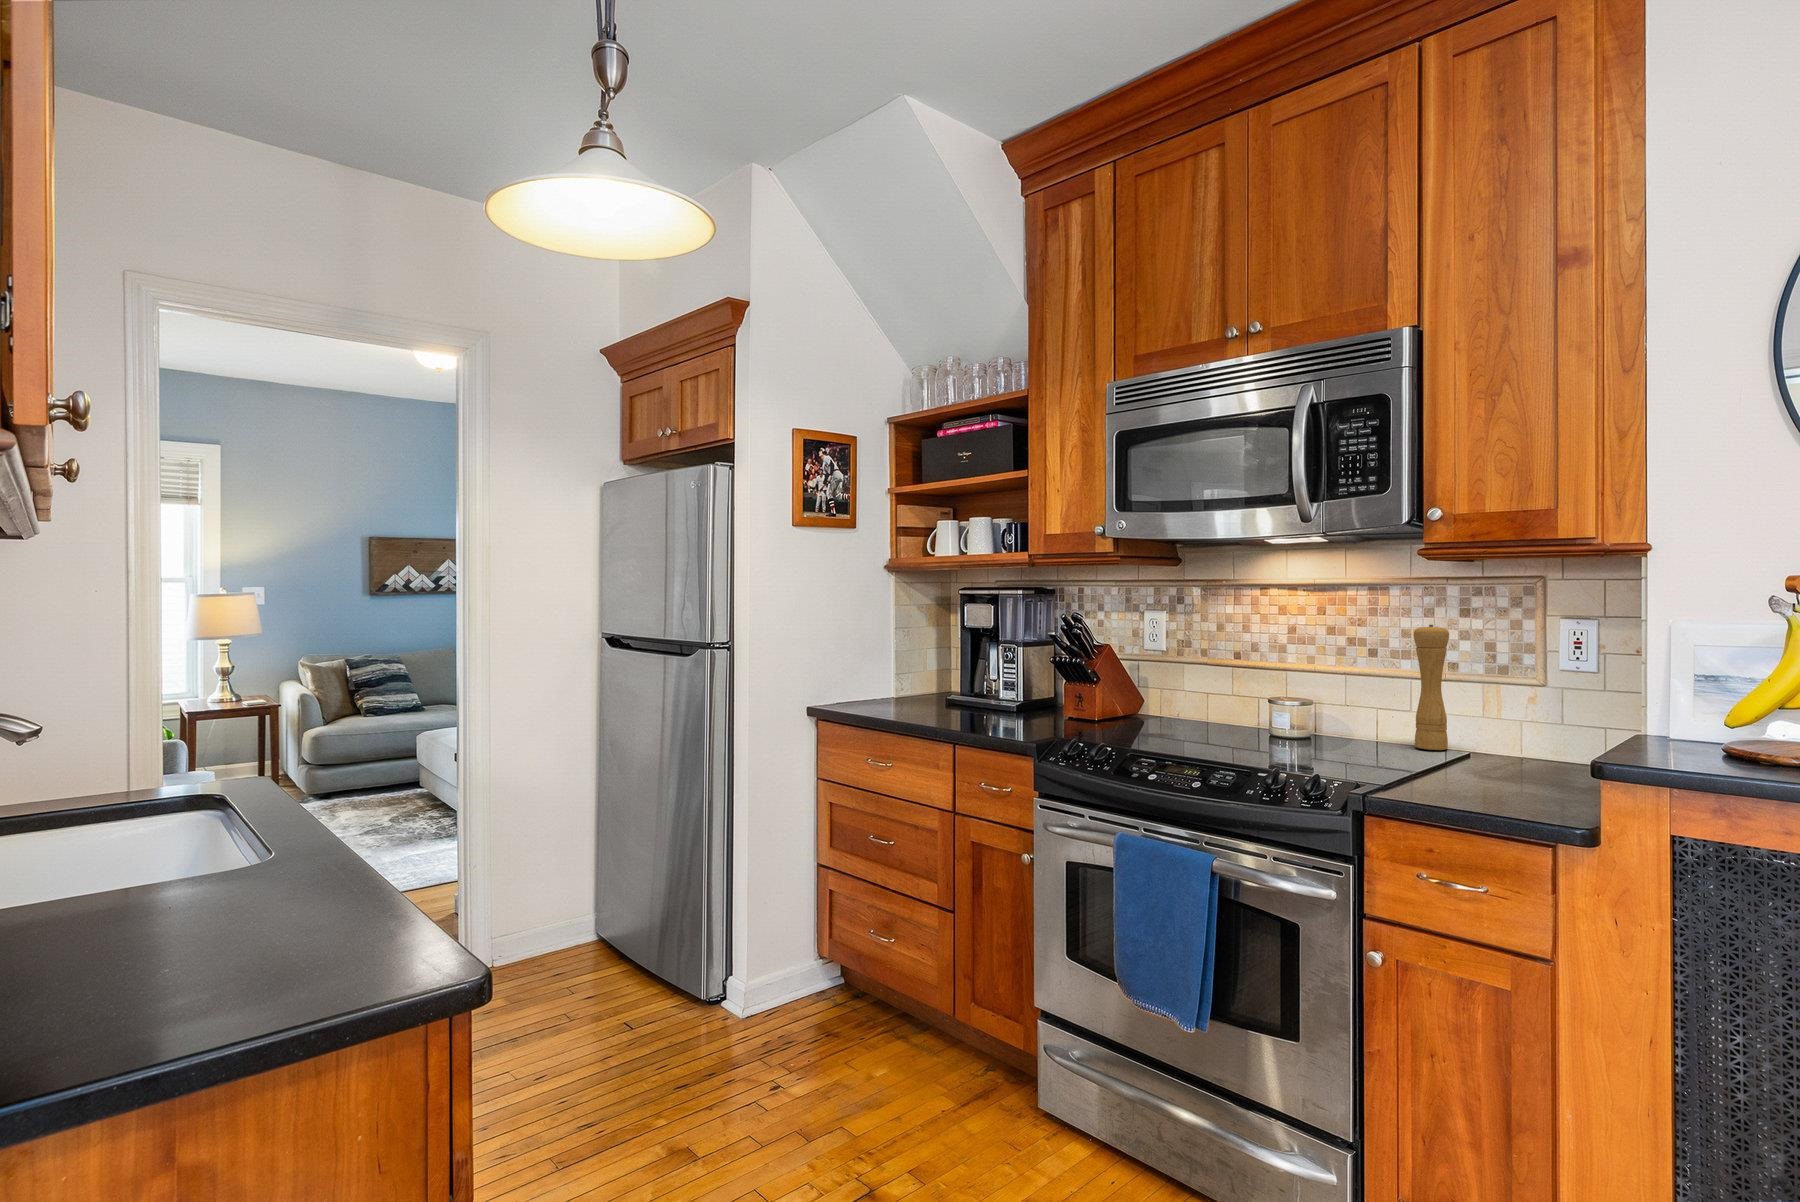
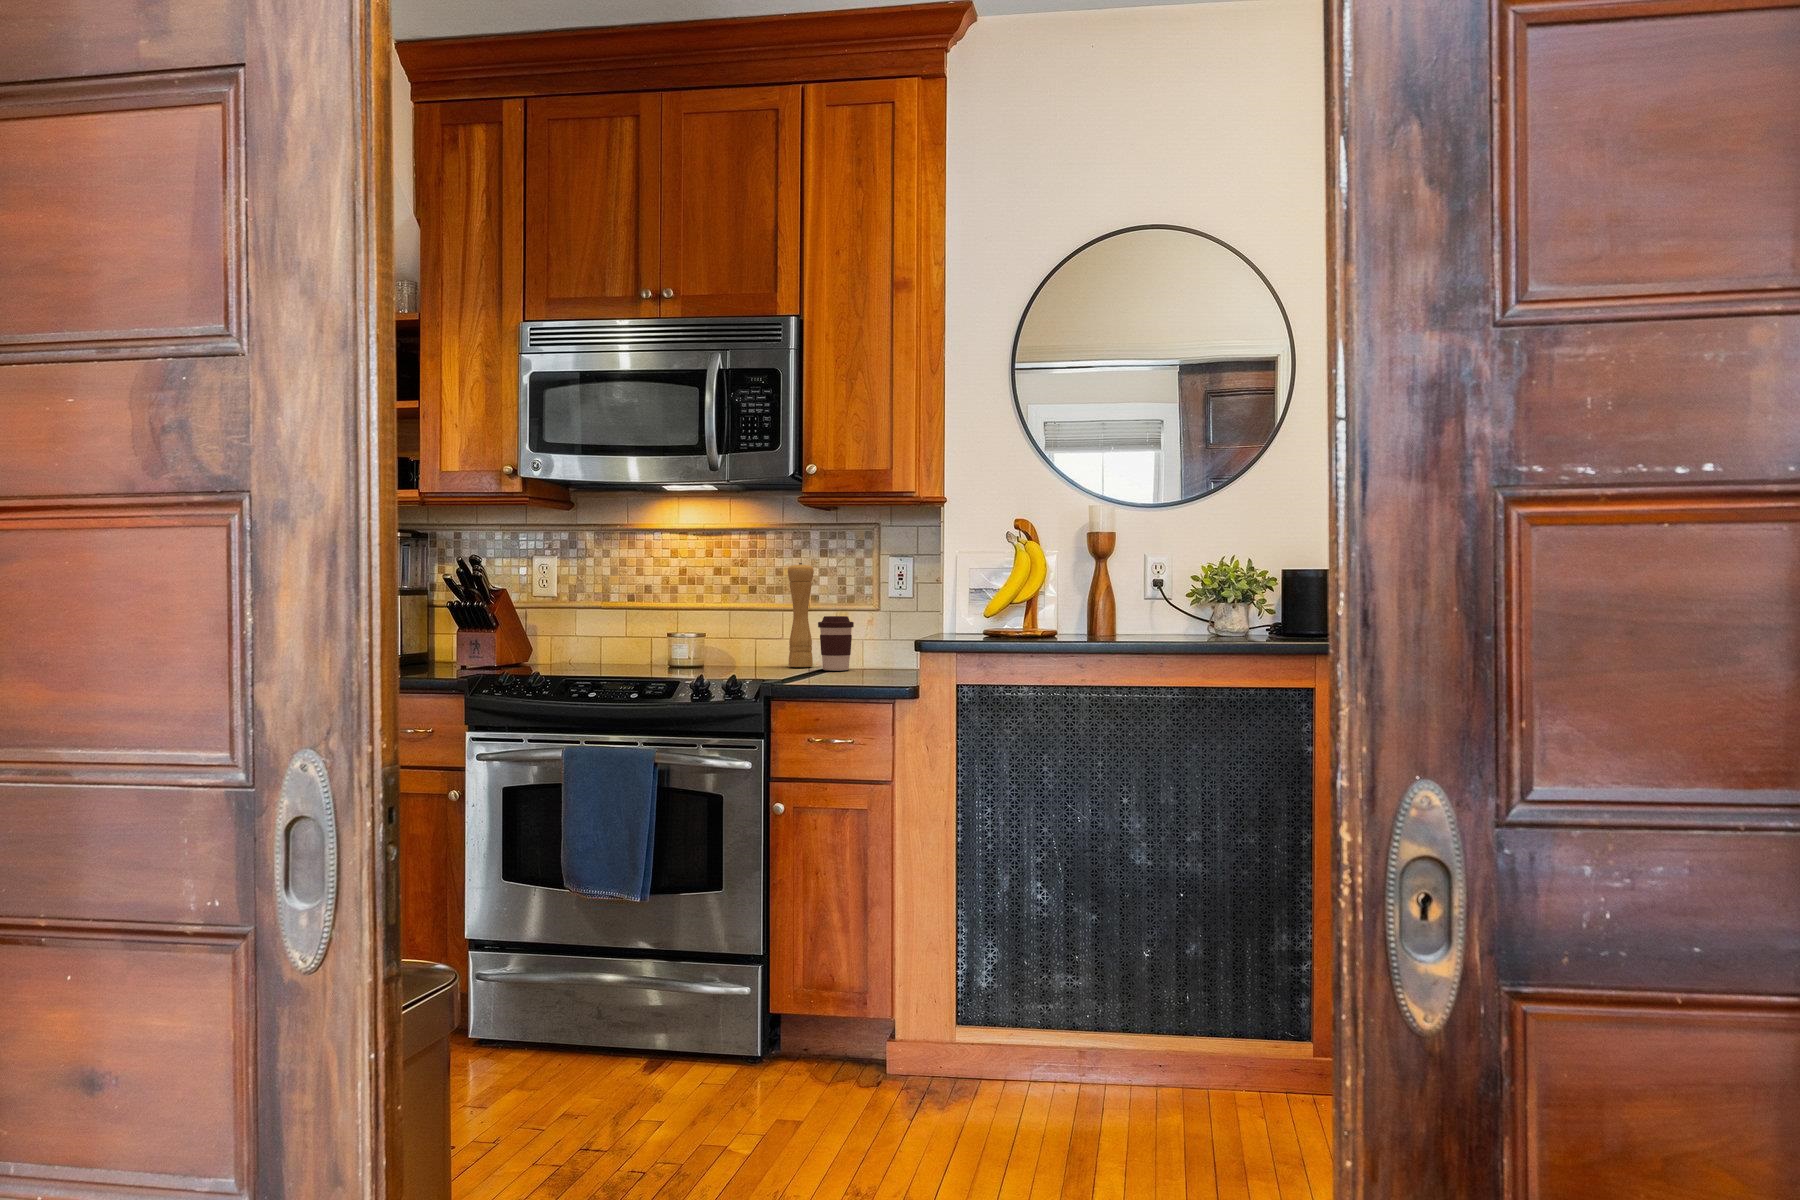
coffee cup: none [1451,693,1503,764] -> present [818,616,854,671]

